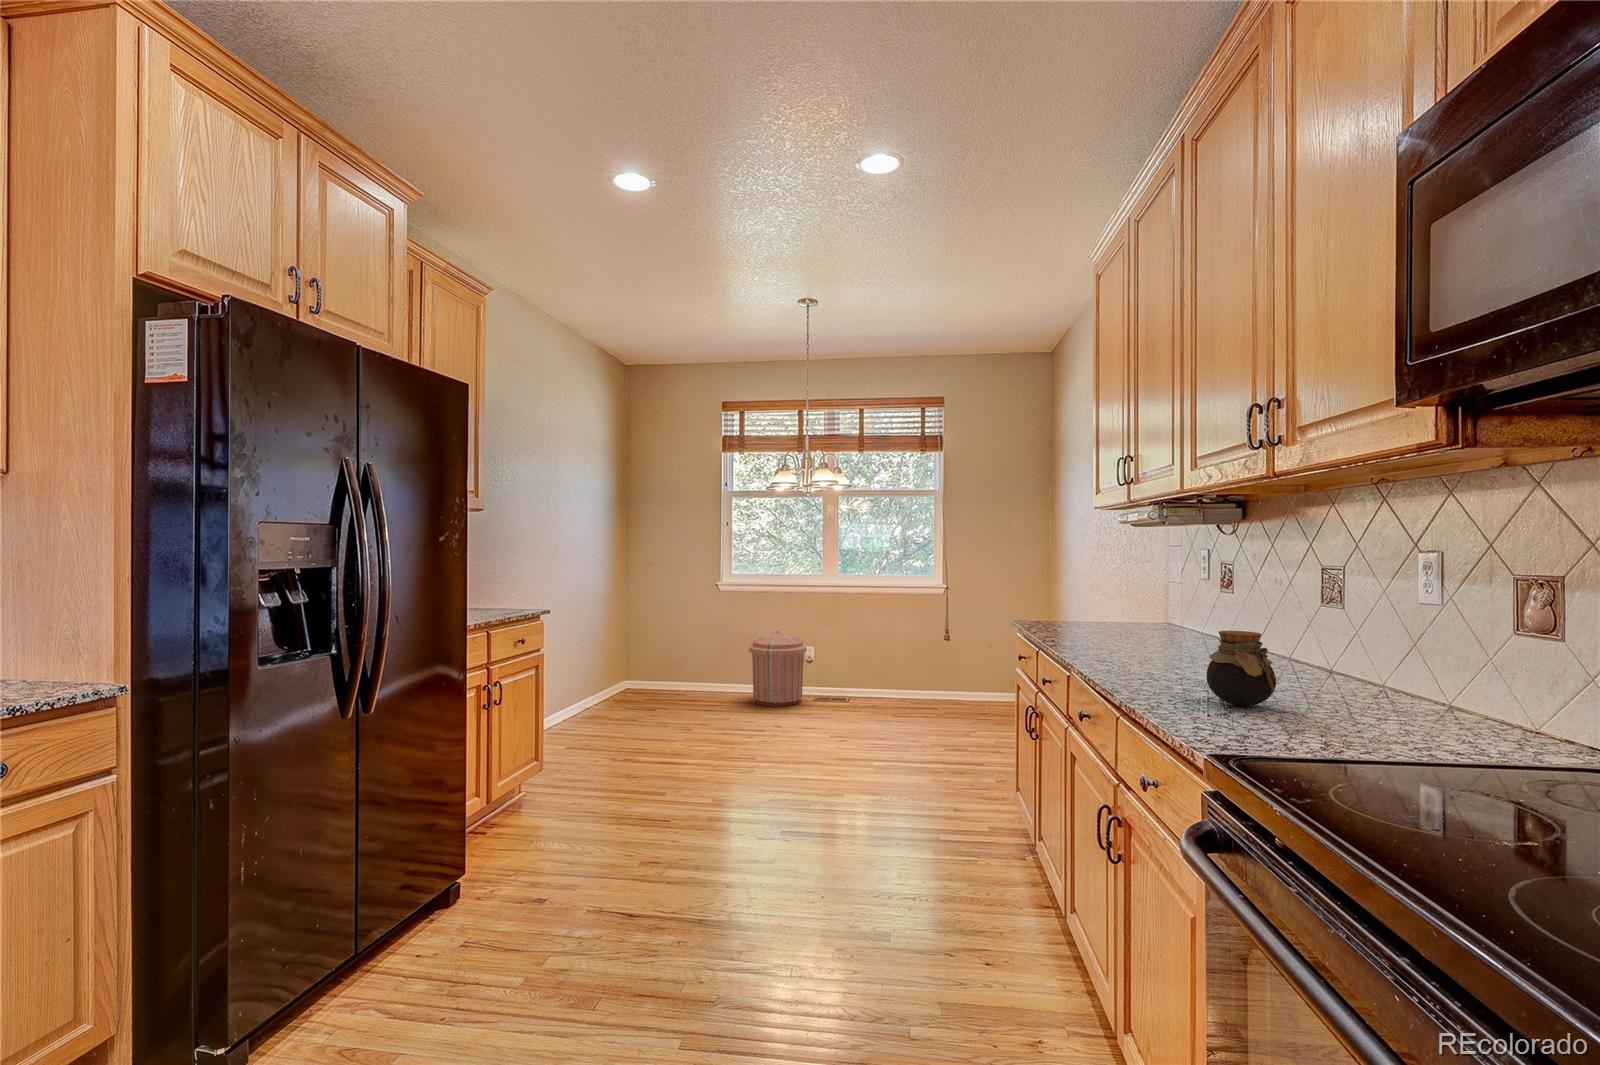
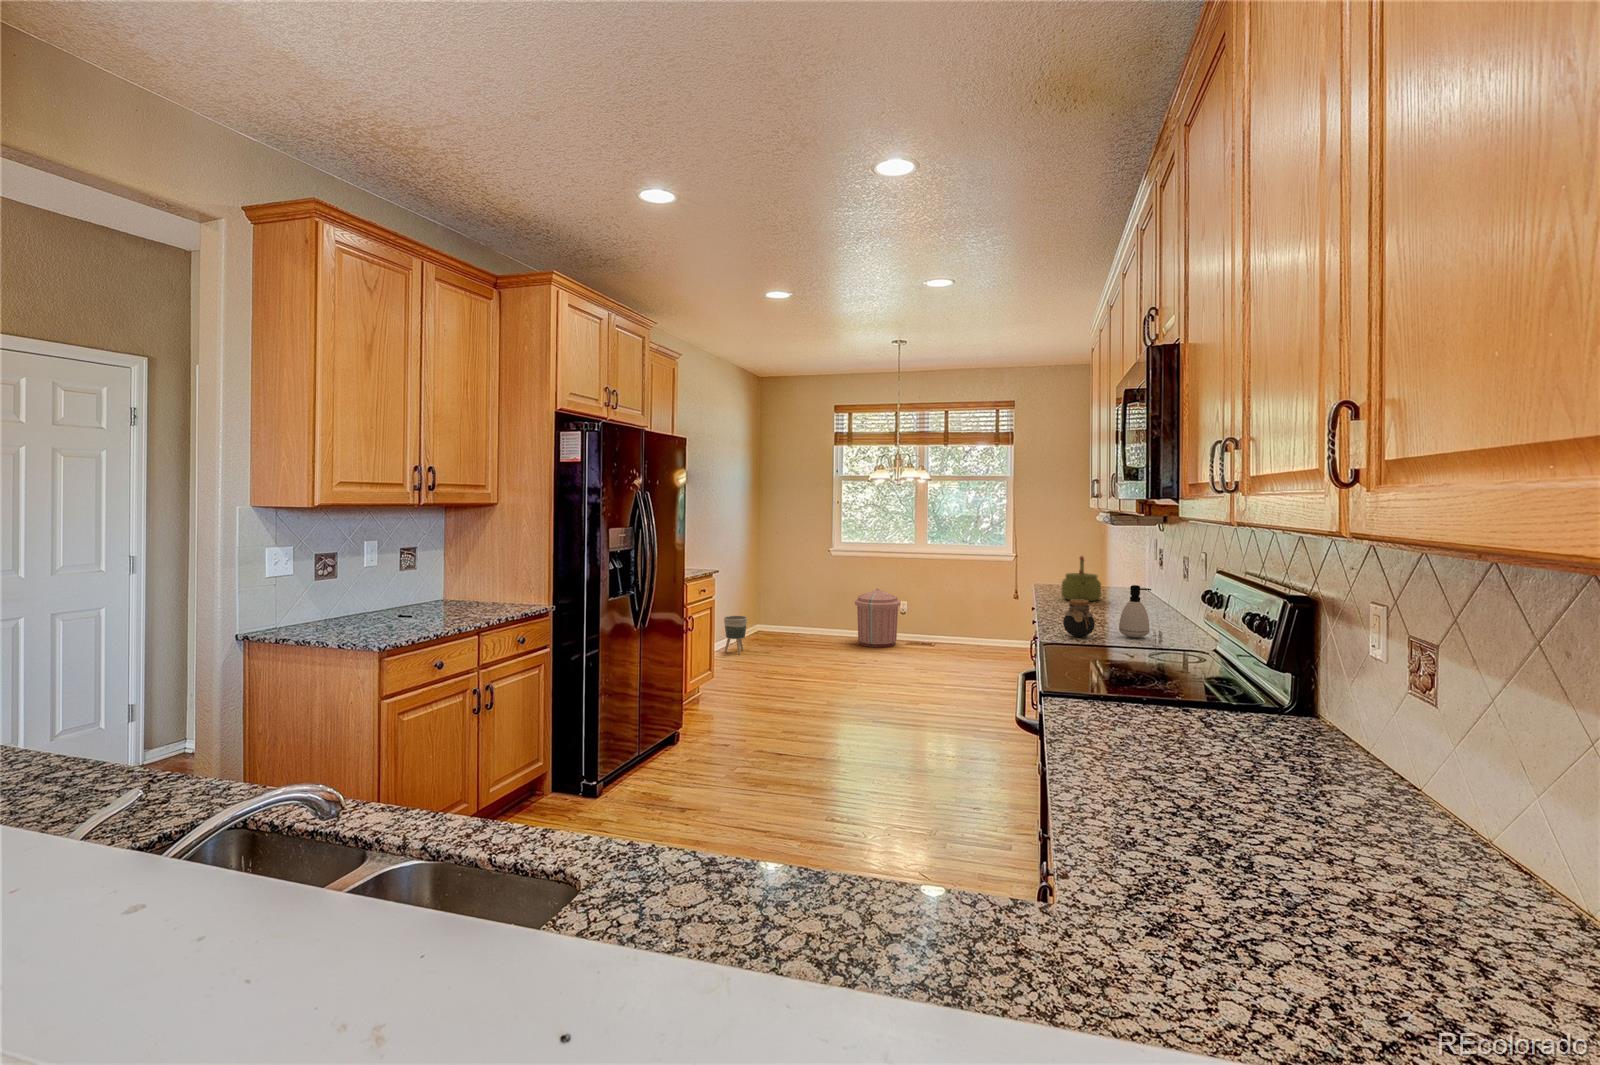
kettle: none [1083,567,1146,638] -> present [1061,556,1101,601]
soap dispenser: none [1313,598,1385,704] -> present [1119,585,1151,638]
planter: none [573,670,606,724] -> present [724,616,747,655]

